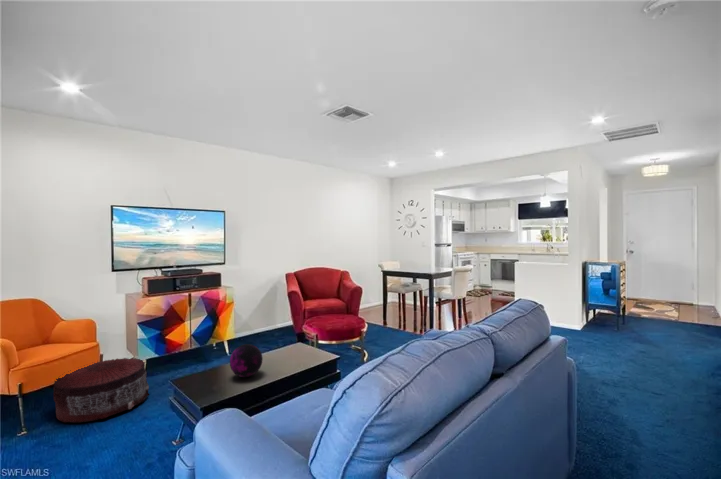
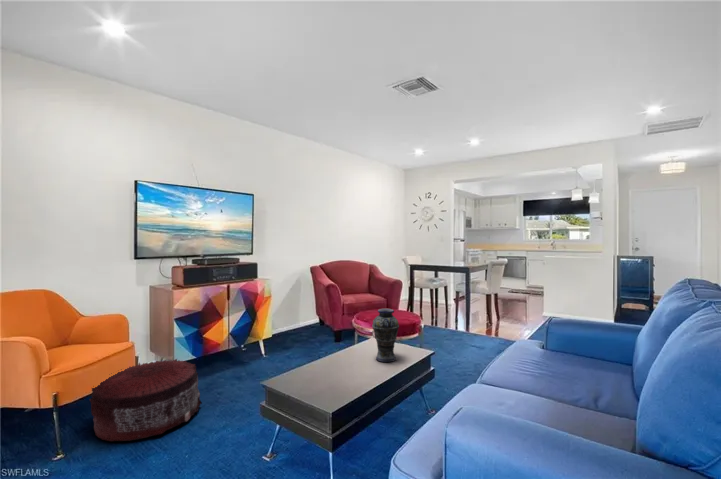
vase: none [278,318,302,364] -> present [372,309,399,362]
decorative orb: present [230,344,263,377] -> none [332,339,369,379]

